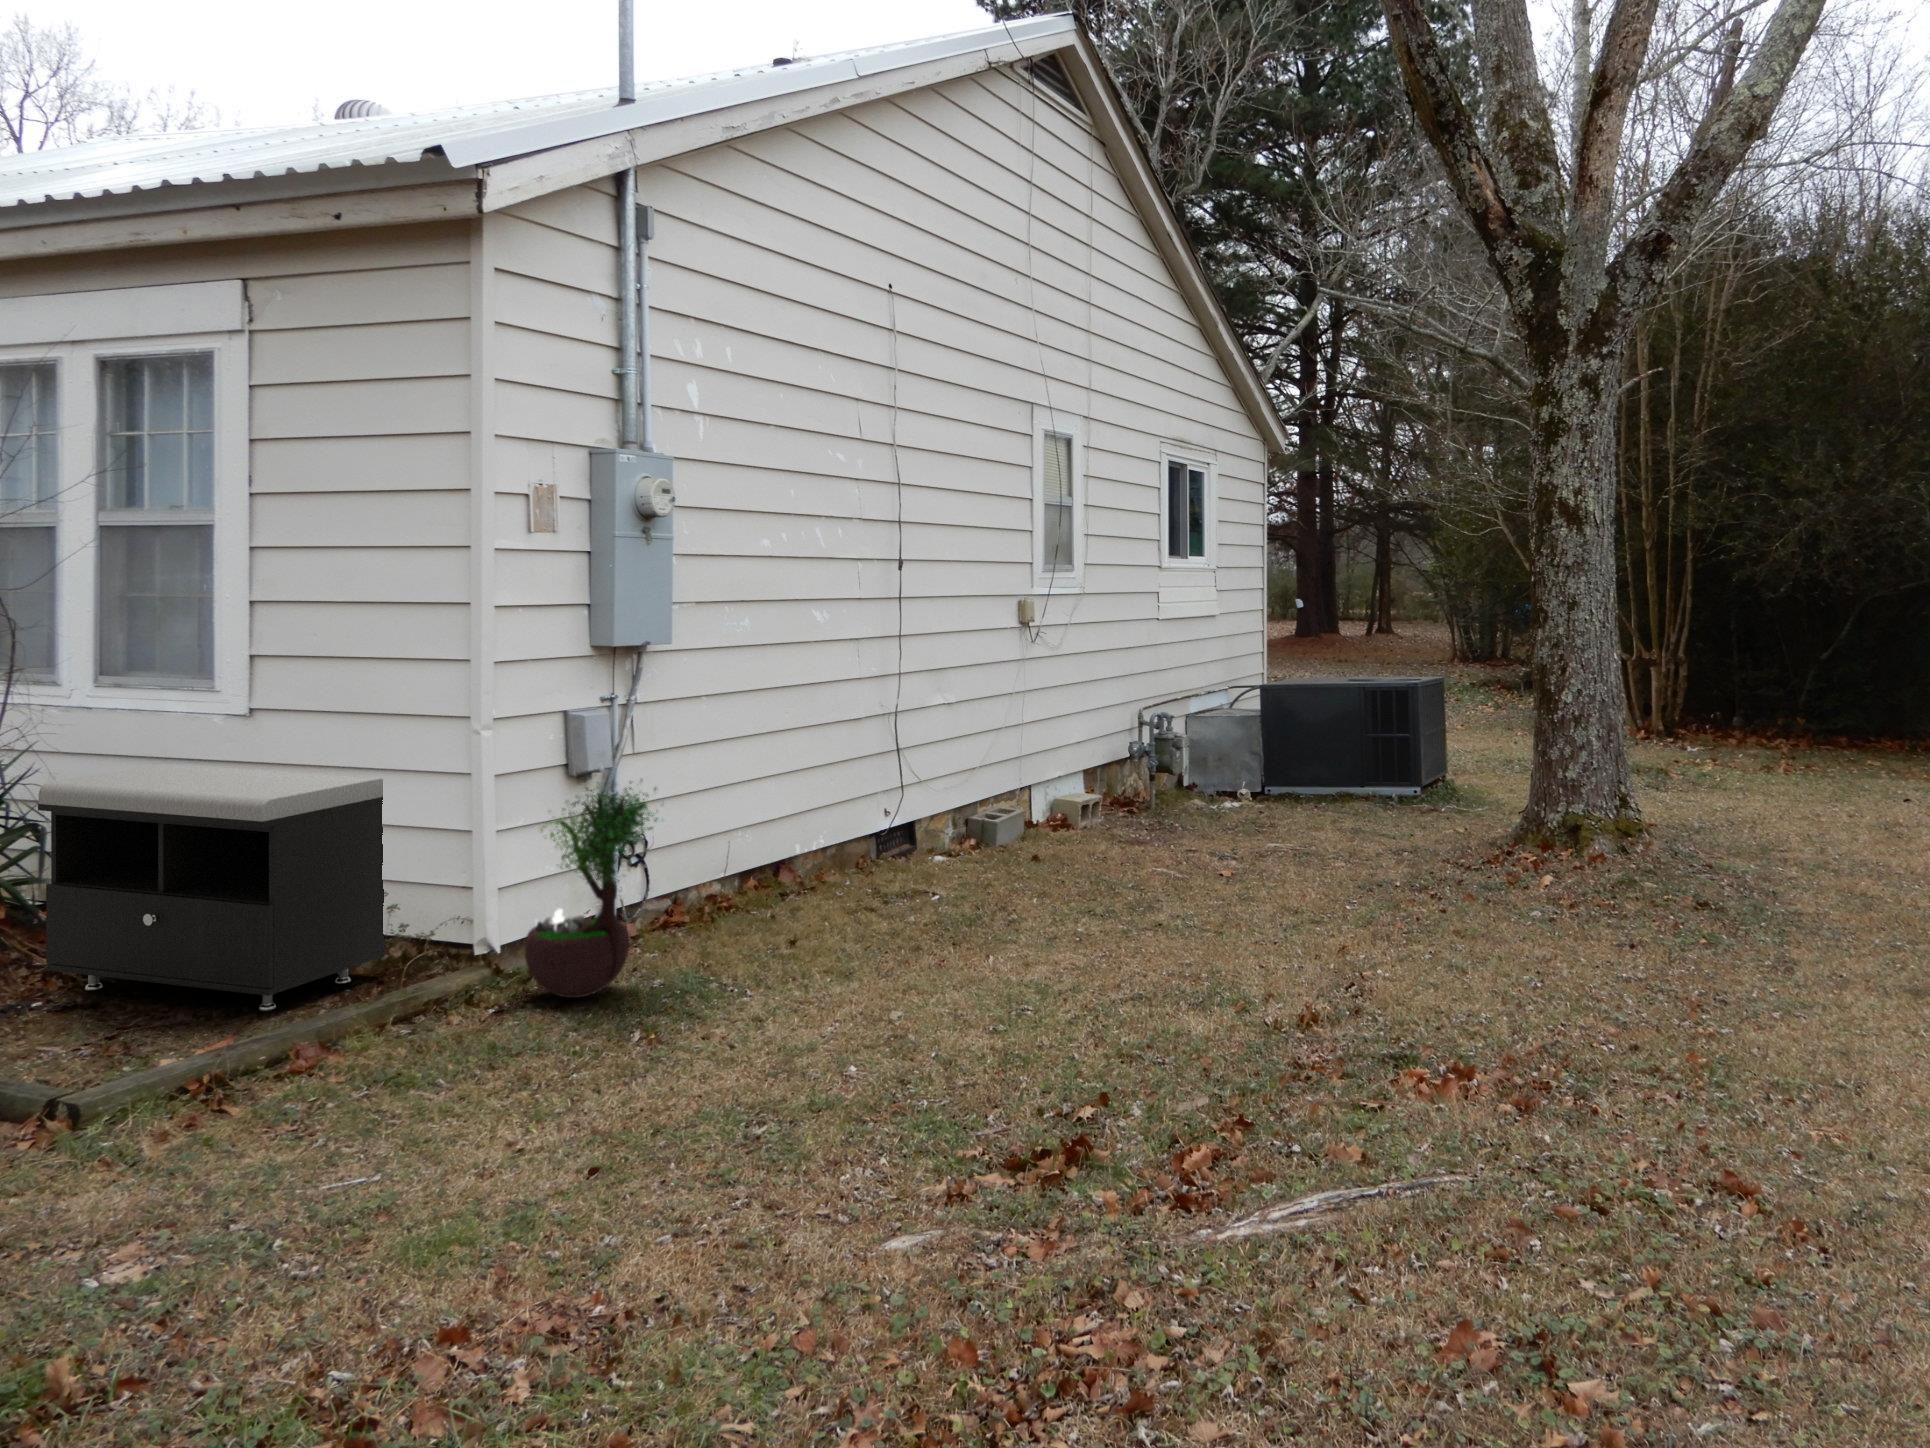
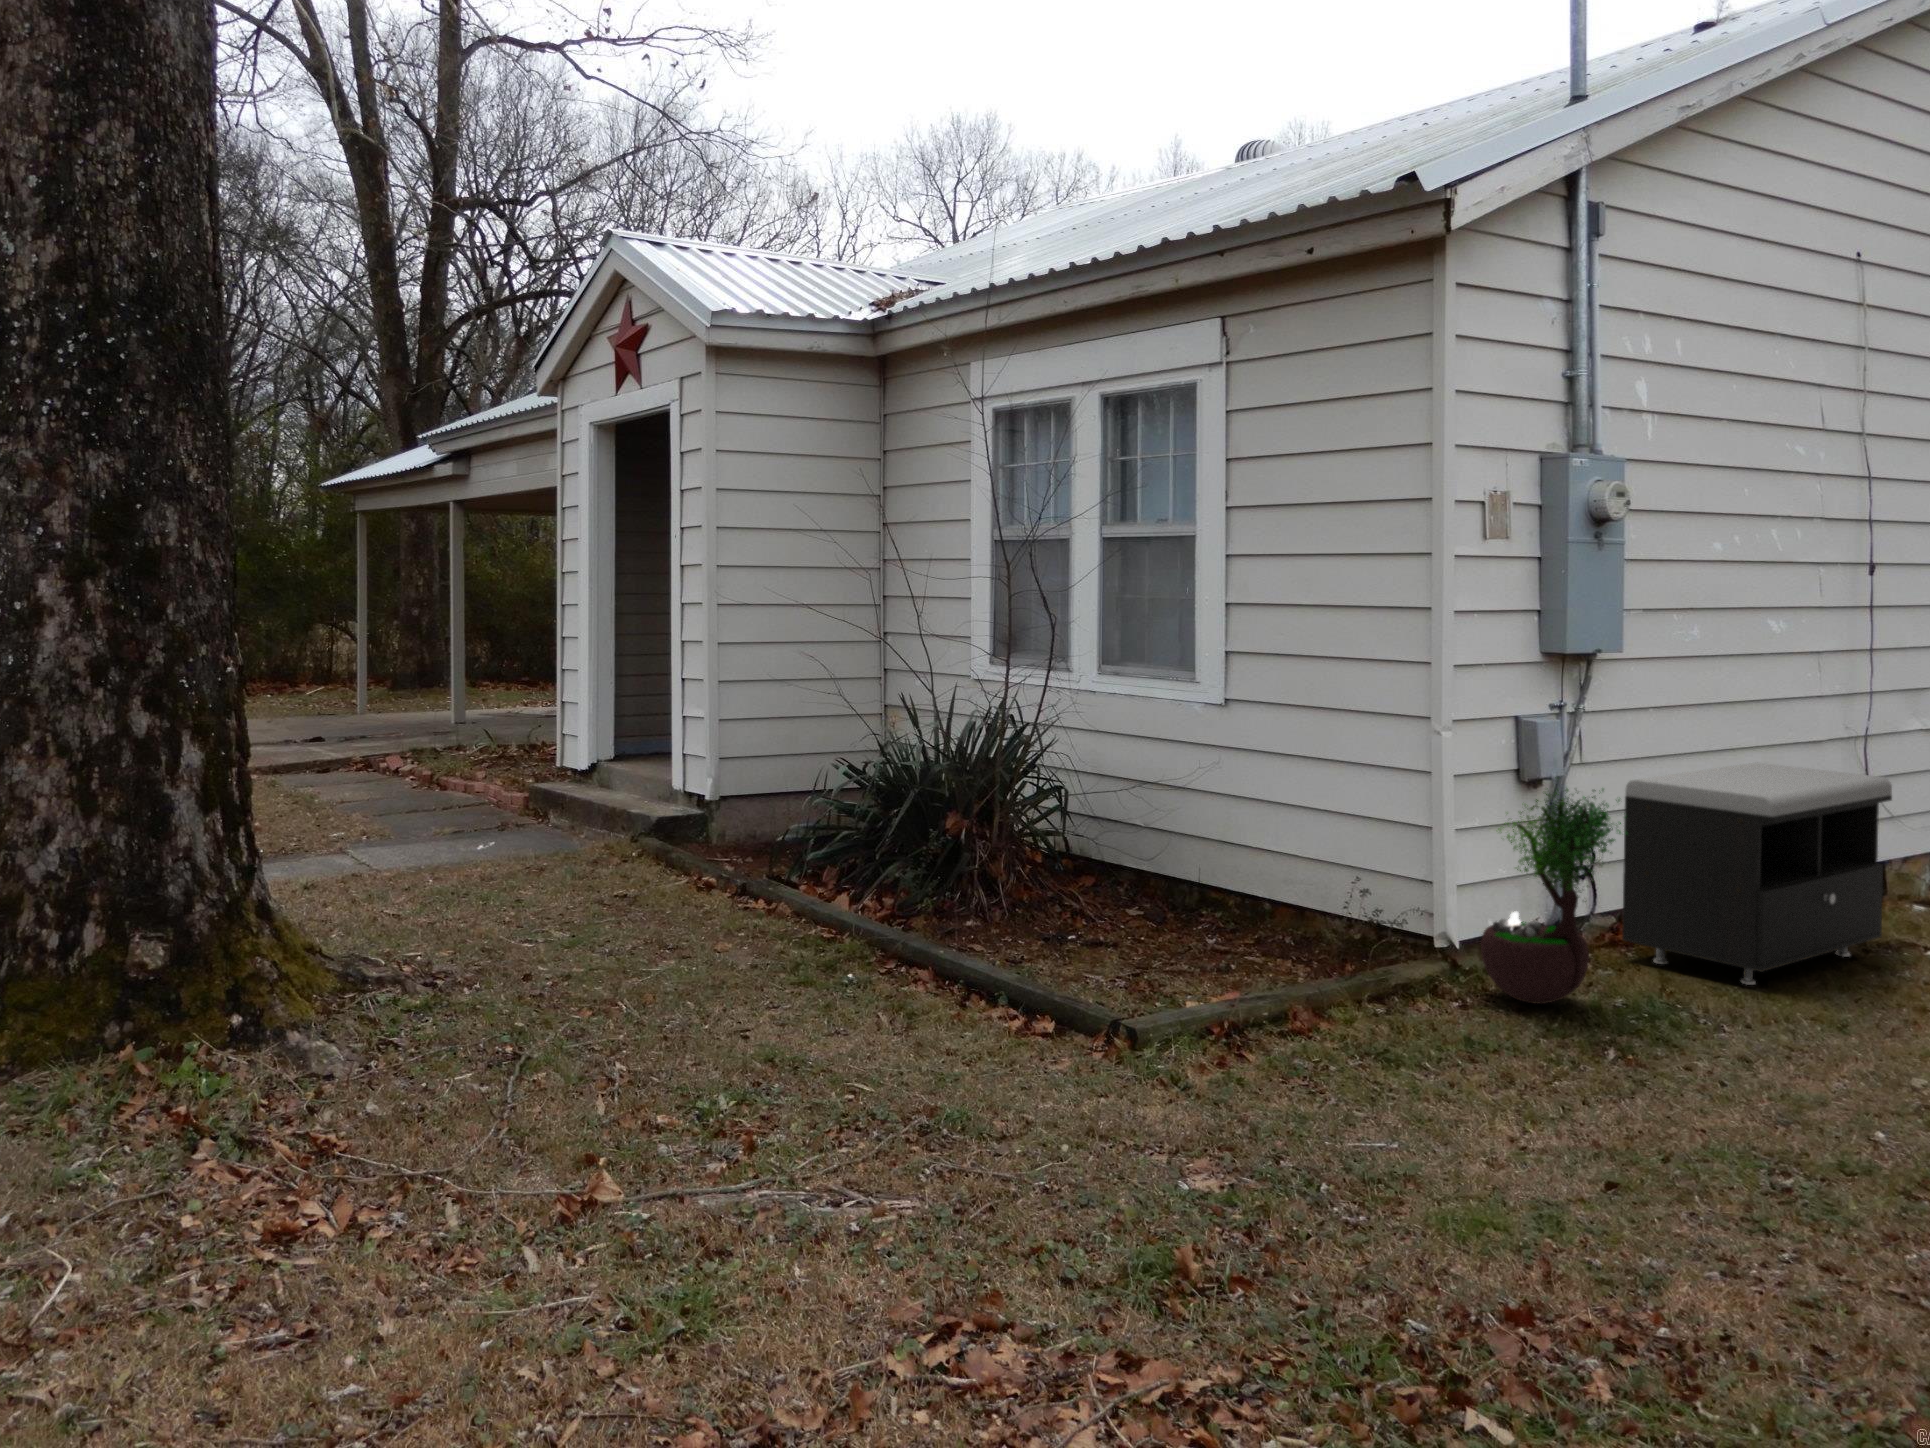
storage bench: present [38,764,386,1011] -> present [1622,763,1892,985]

